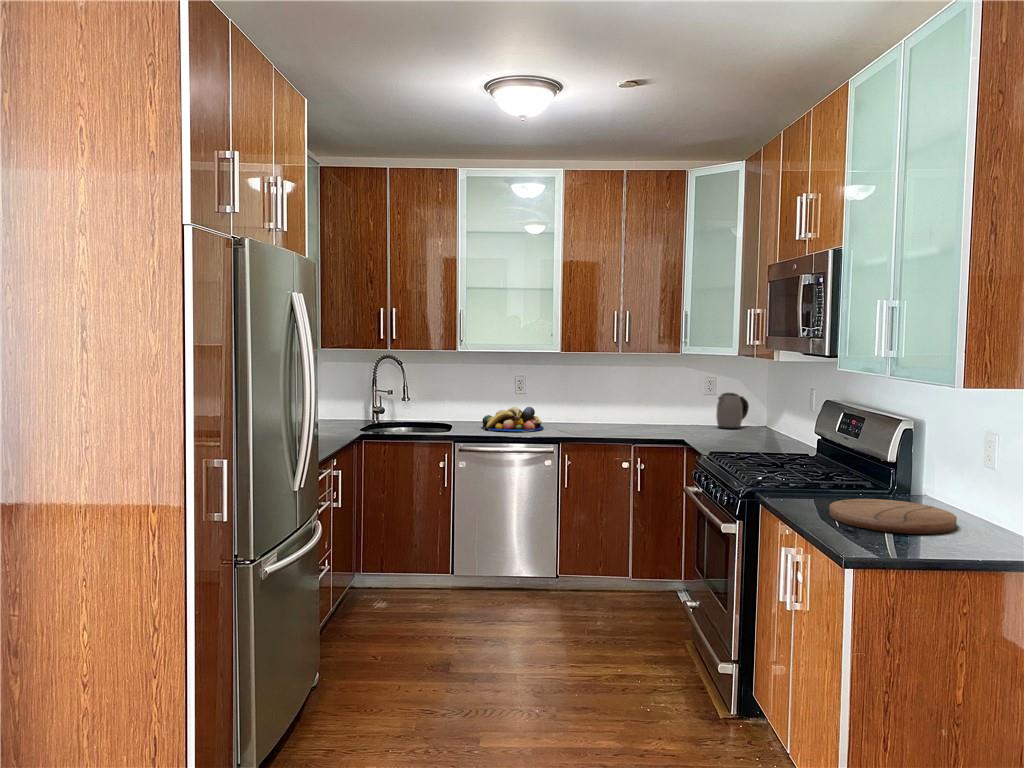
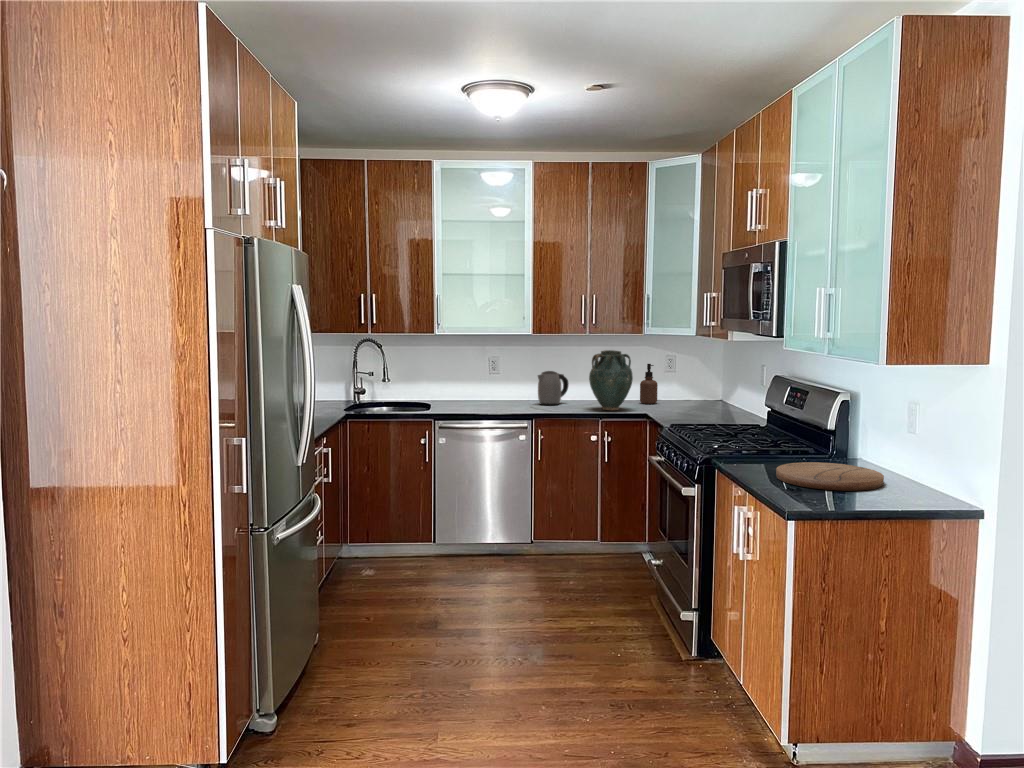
vase: none [621,371,669,435] -> present [589,350,633,410]
soap dispenser: none [677,386,696,429] -> present [640,364,658,404]
kettle: present [716,393,749,429] -> present [538,371,569,405]
fruit bowl: present [482,407,543,431] -> none [458,385,517,409]

